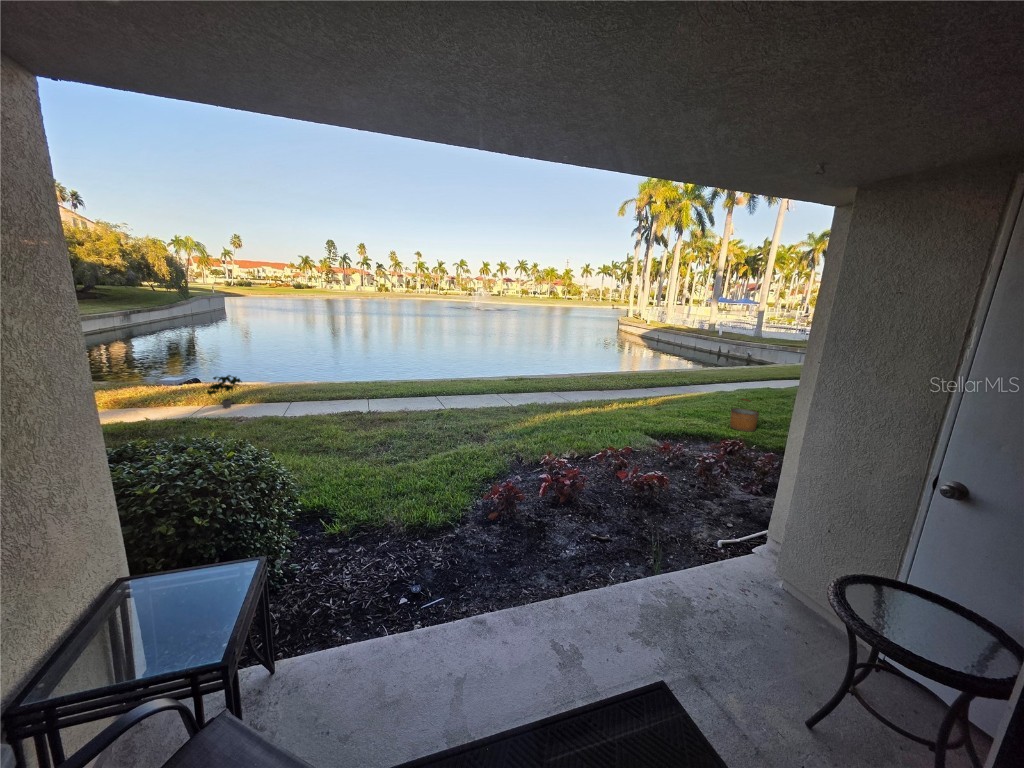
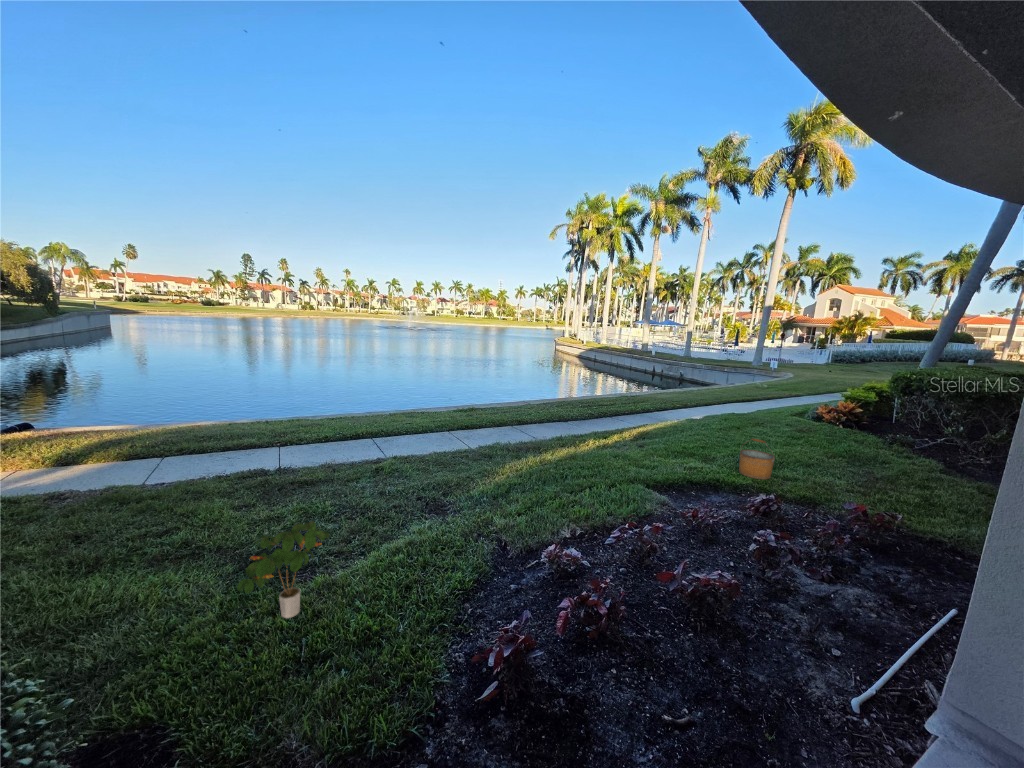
potted plant: present [207,375,242,408] -> present [237,521,329,618]

